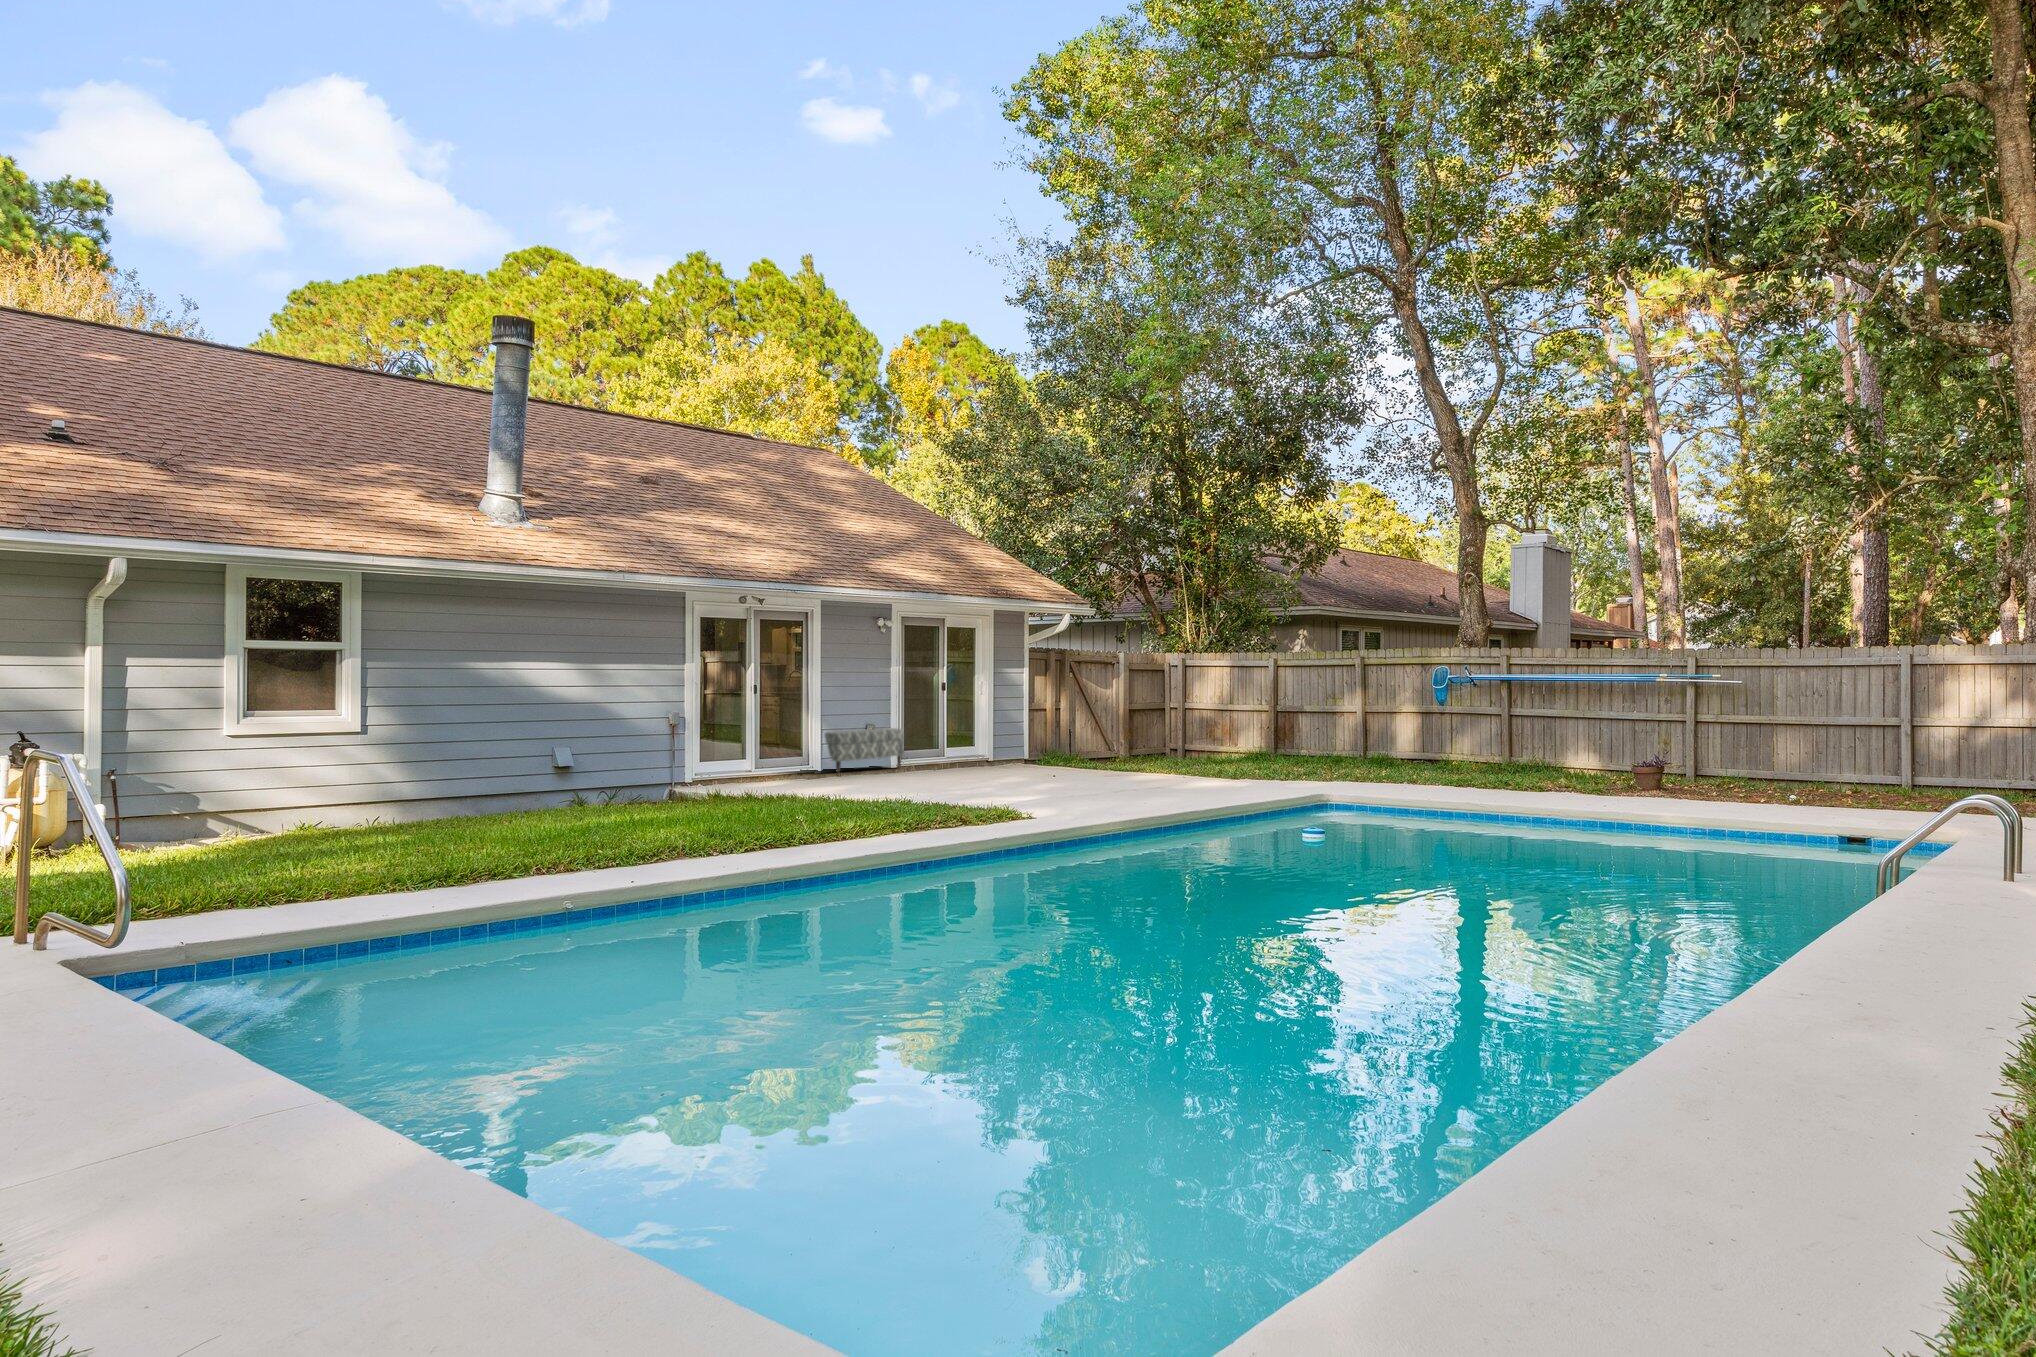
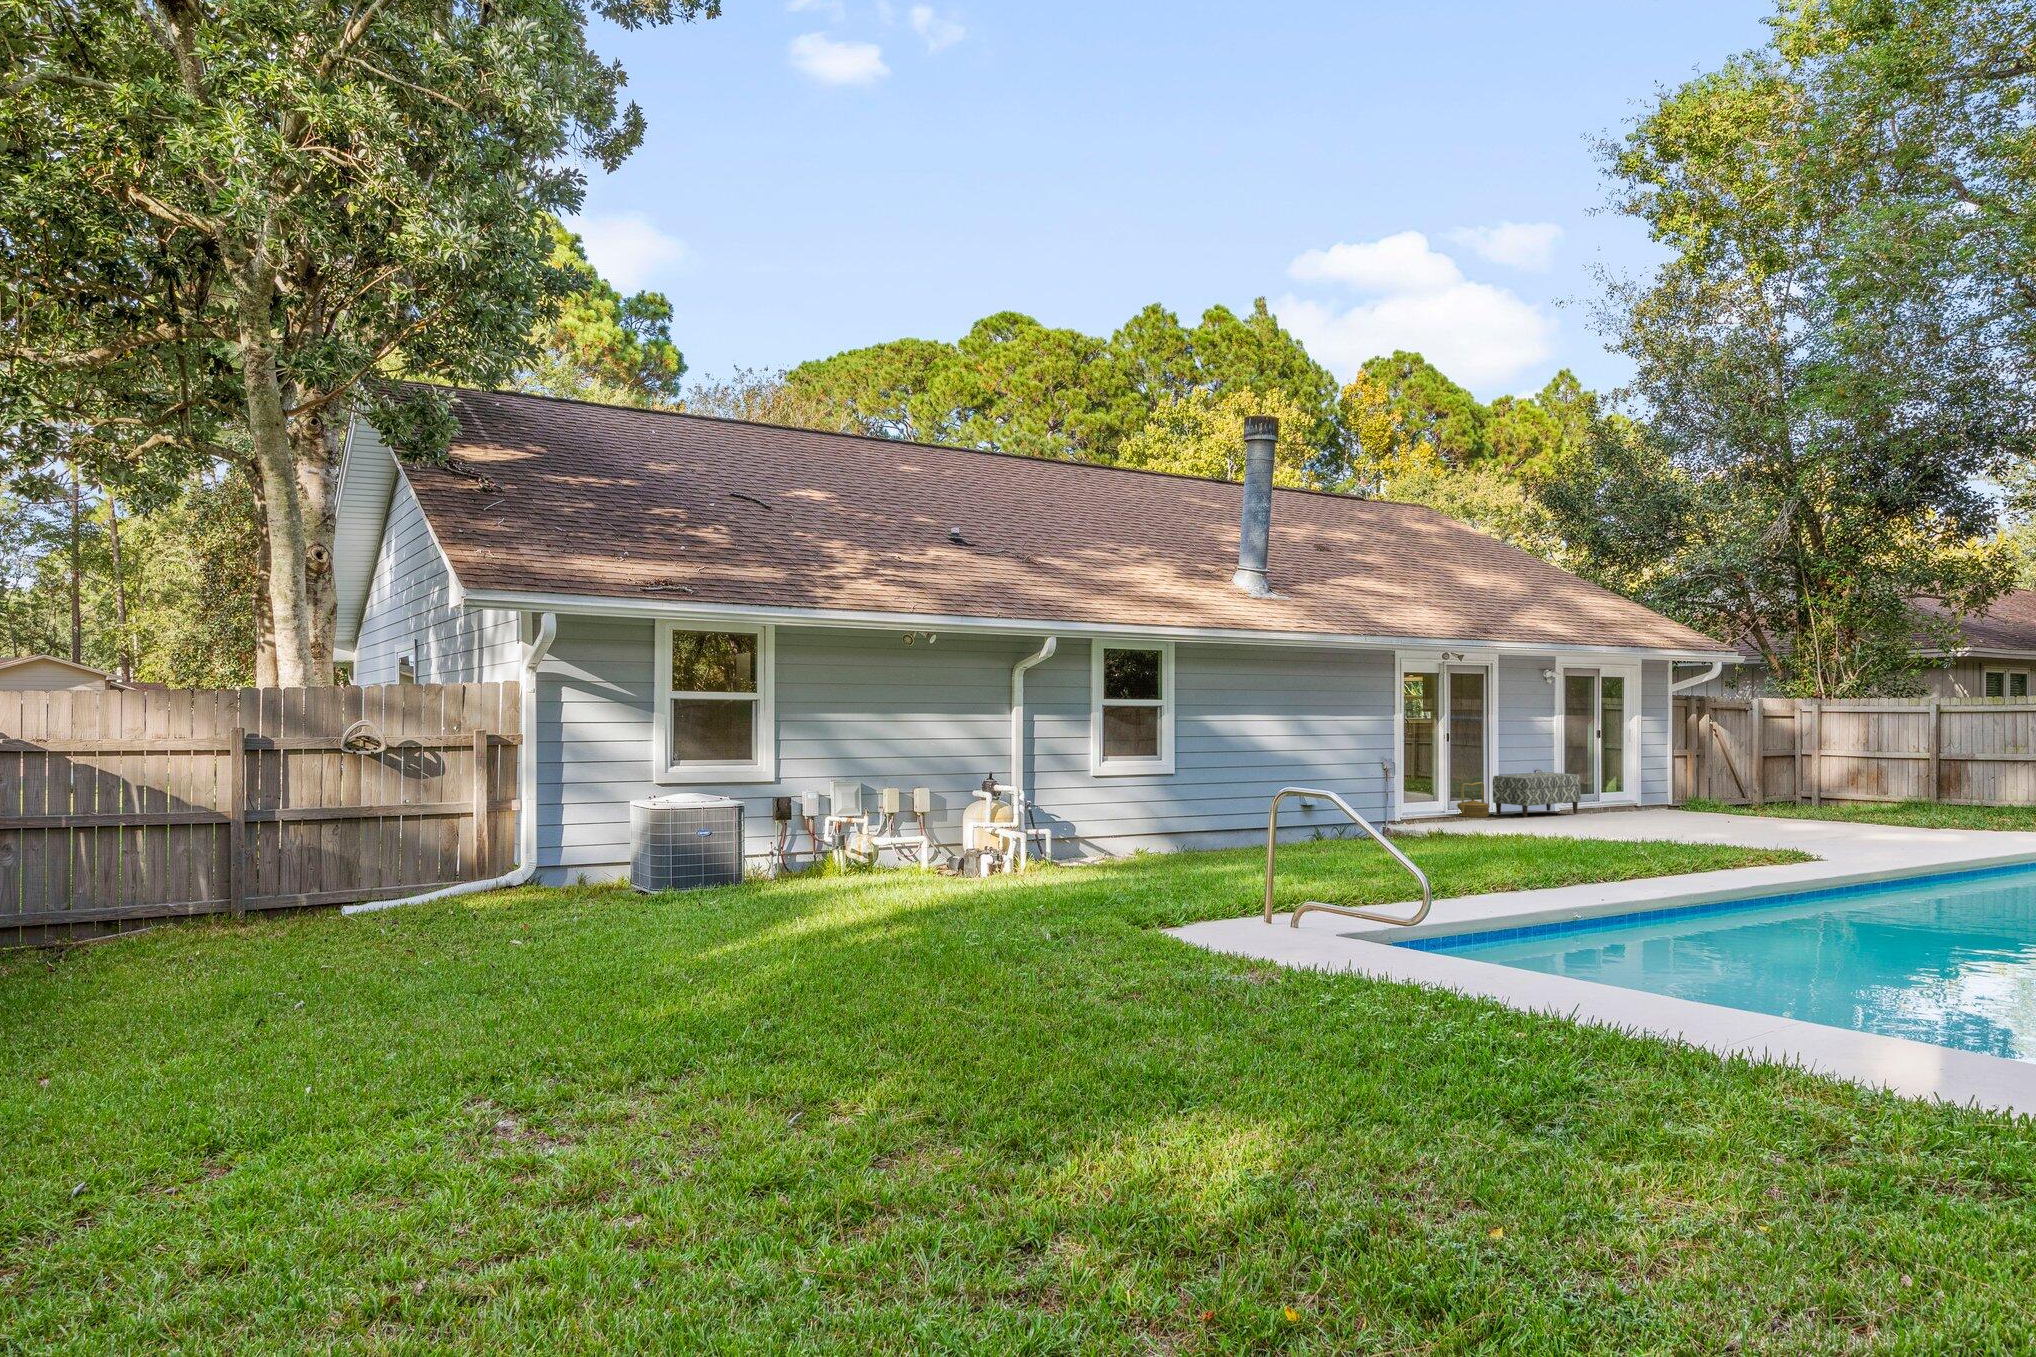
woven basket: none [772,738,804,774] -> present [1457,782,1489,817]

